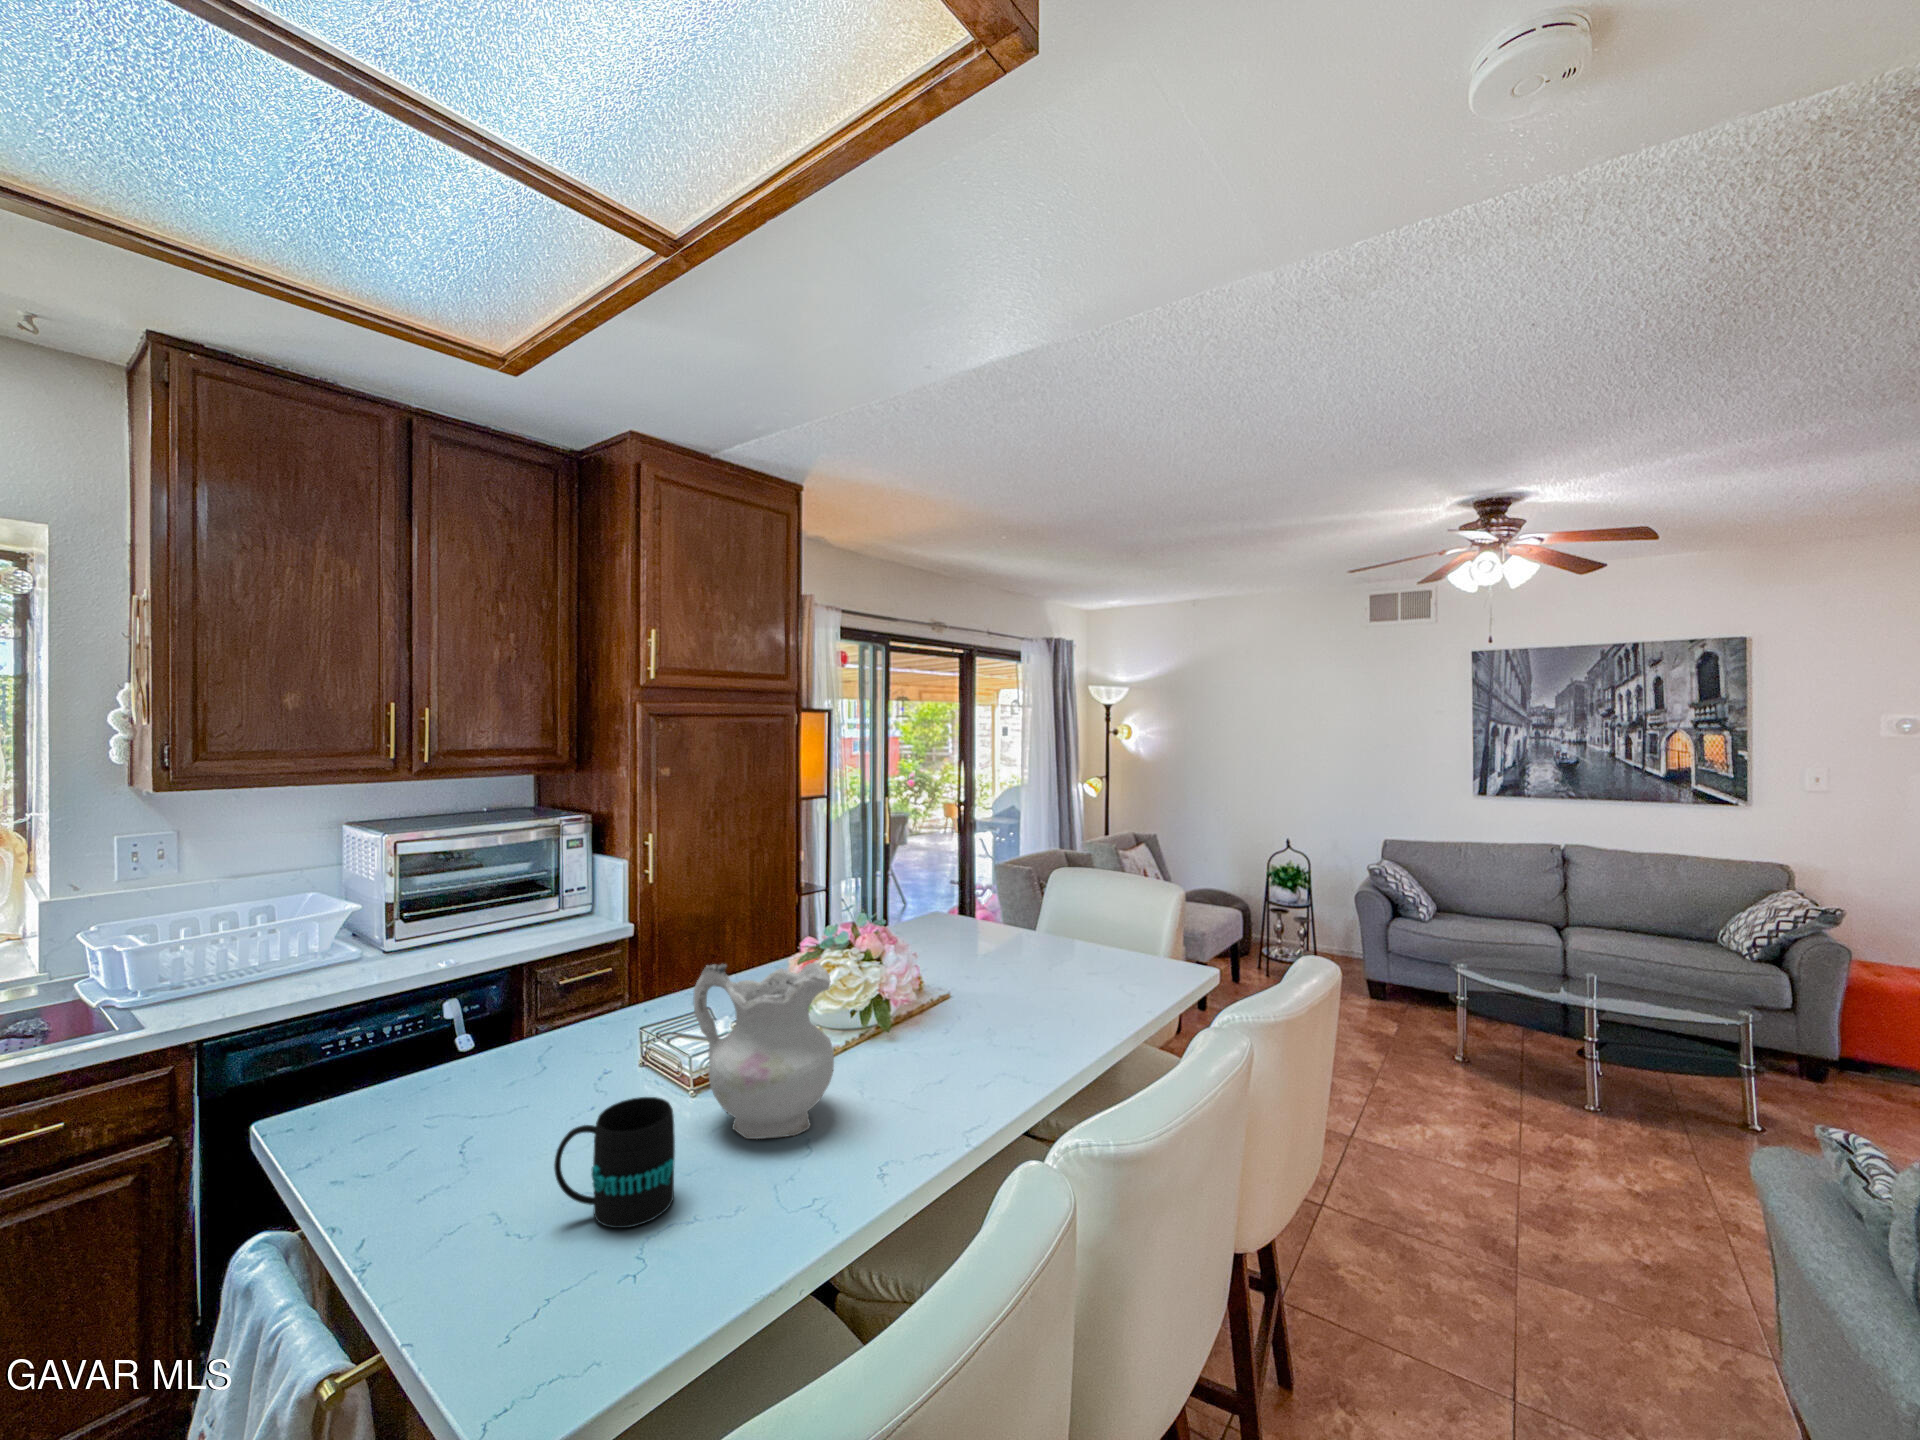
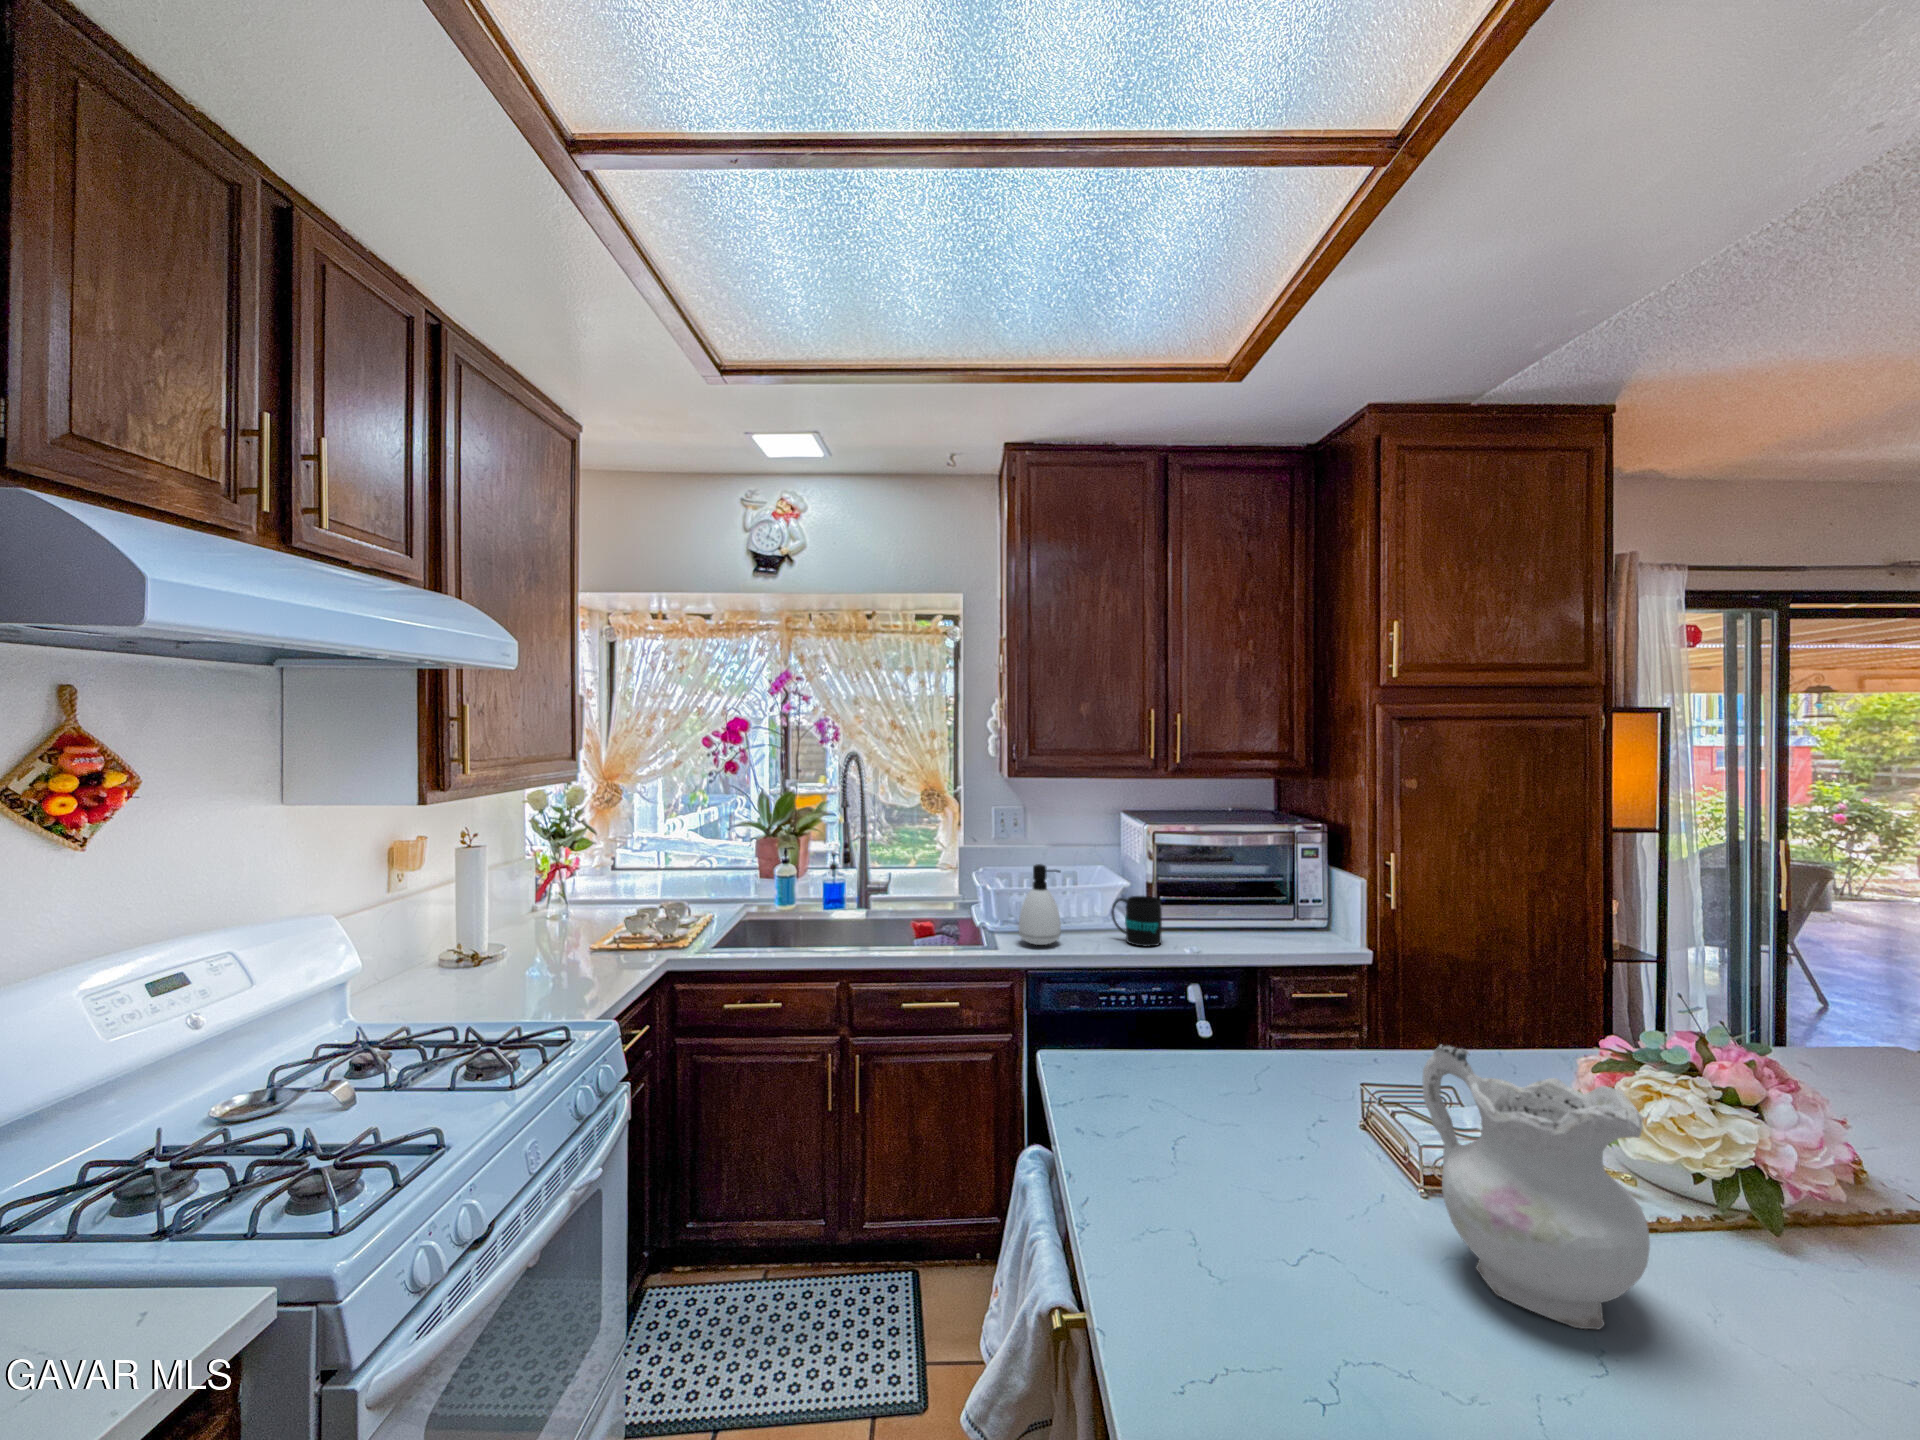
soap dispenser: none [191,897,265,1001] -> present [1018,864,1061,945]
mug: present [554,1097,675,1228] -> present [1111,896,1162,946]

